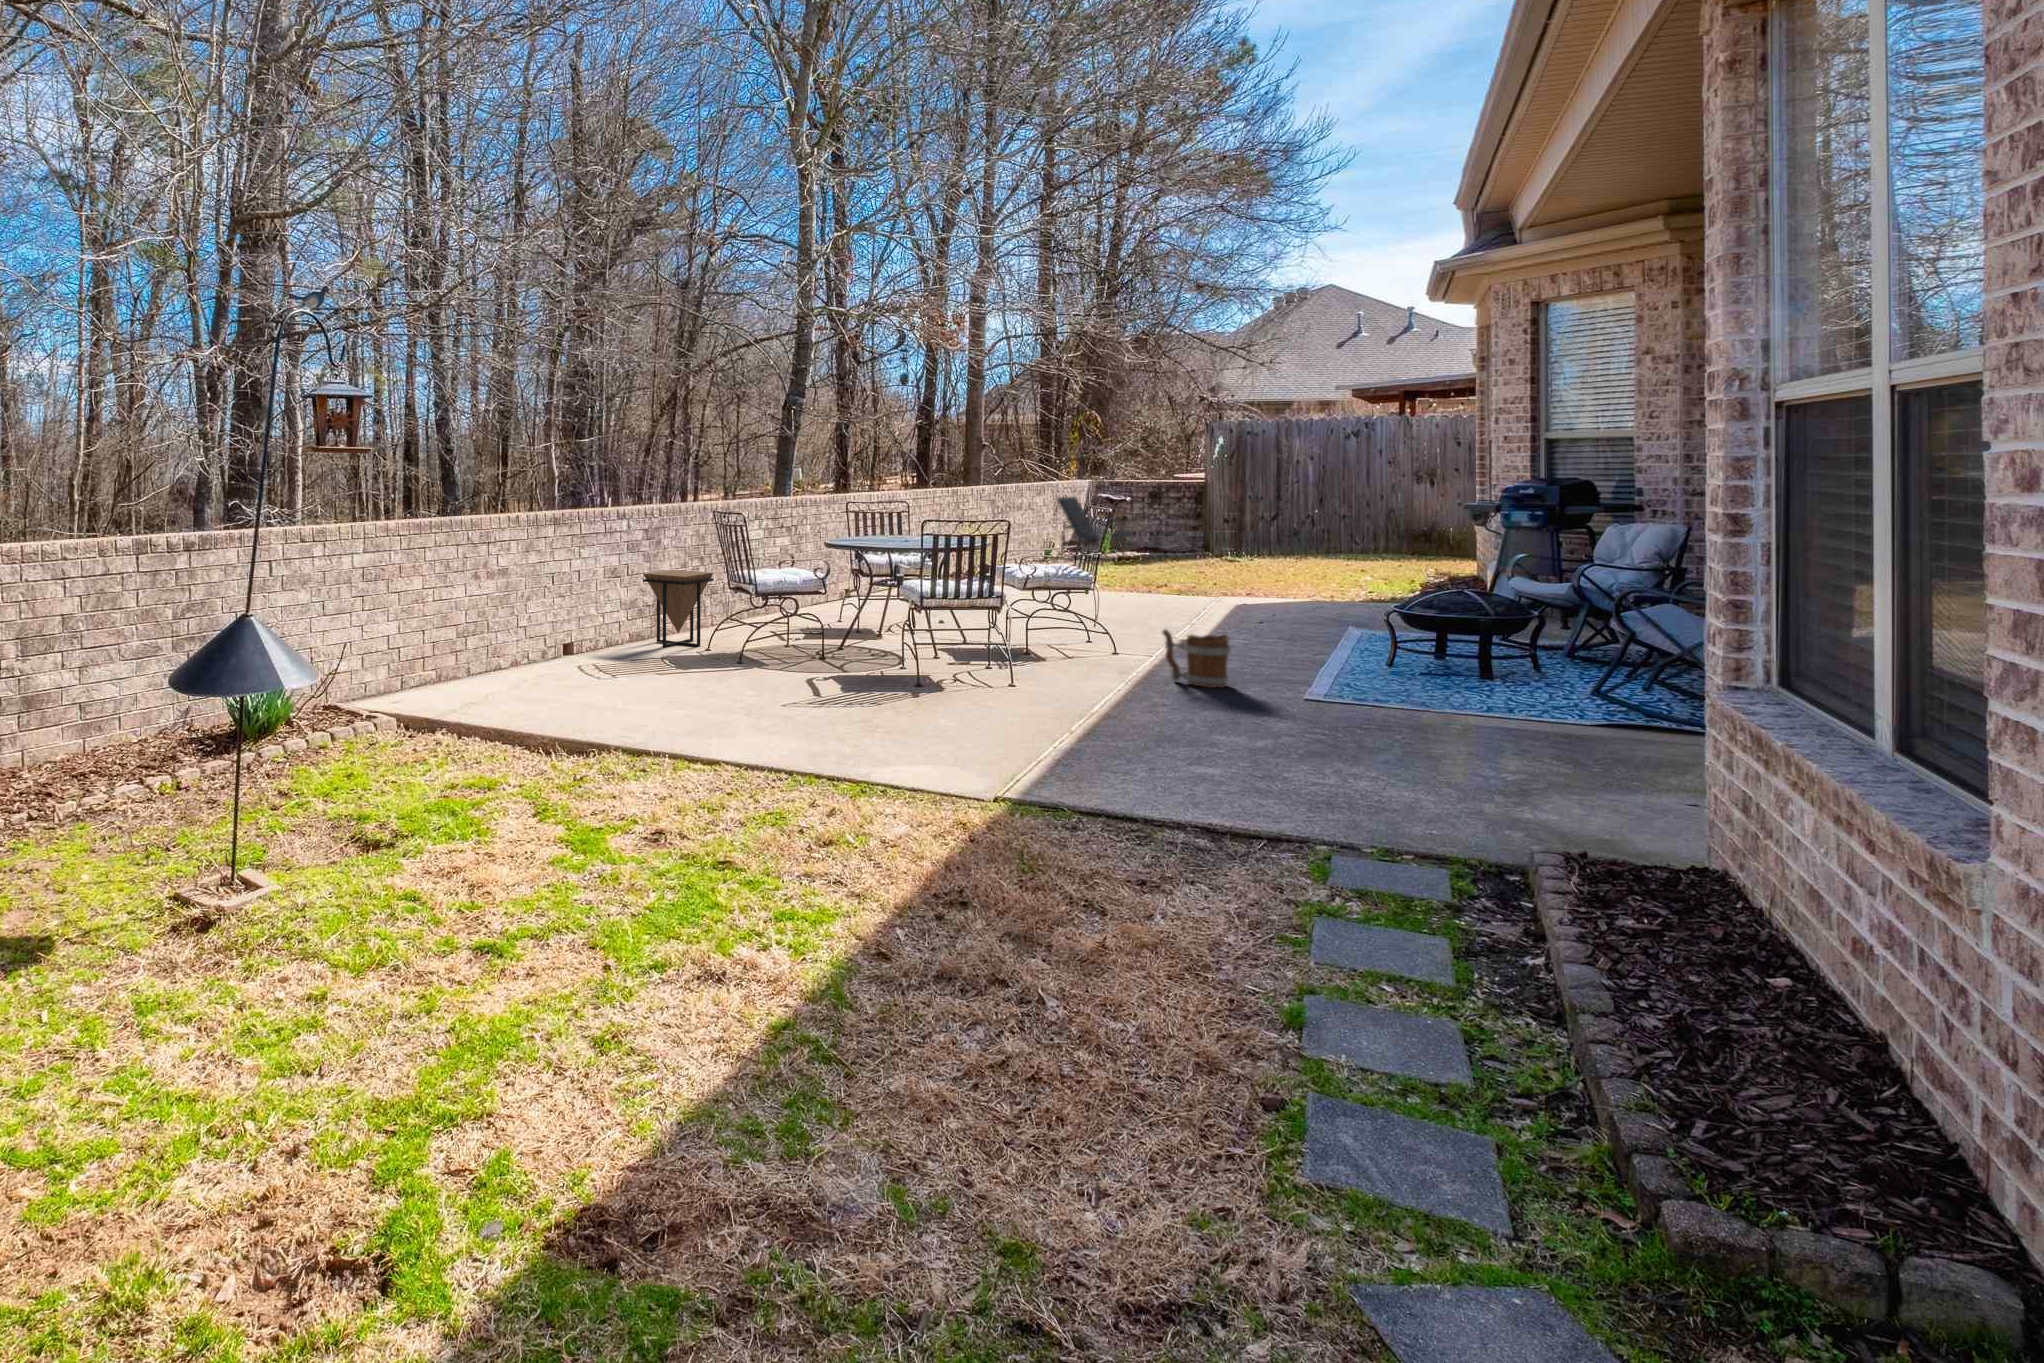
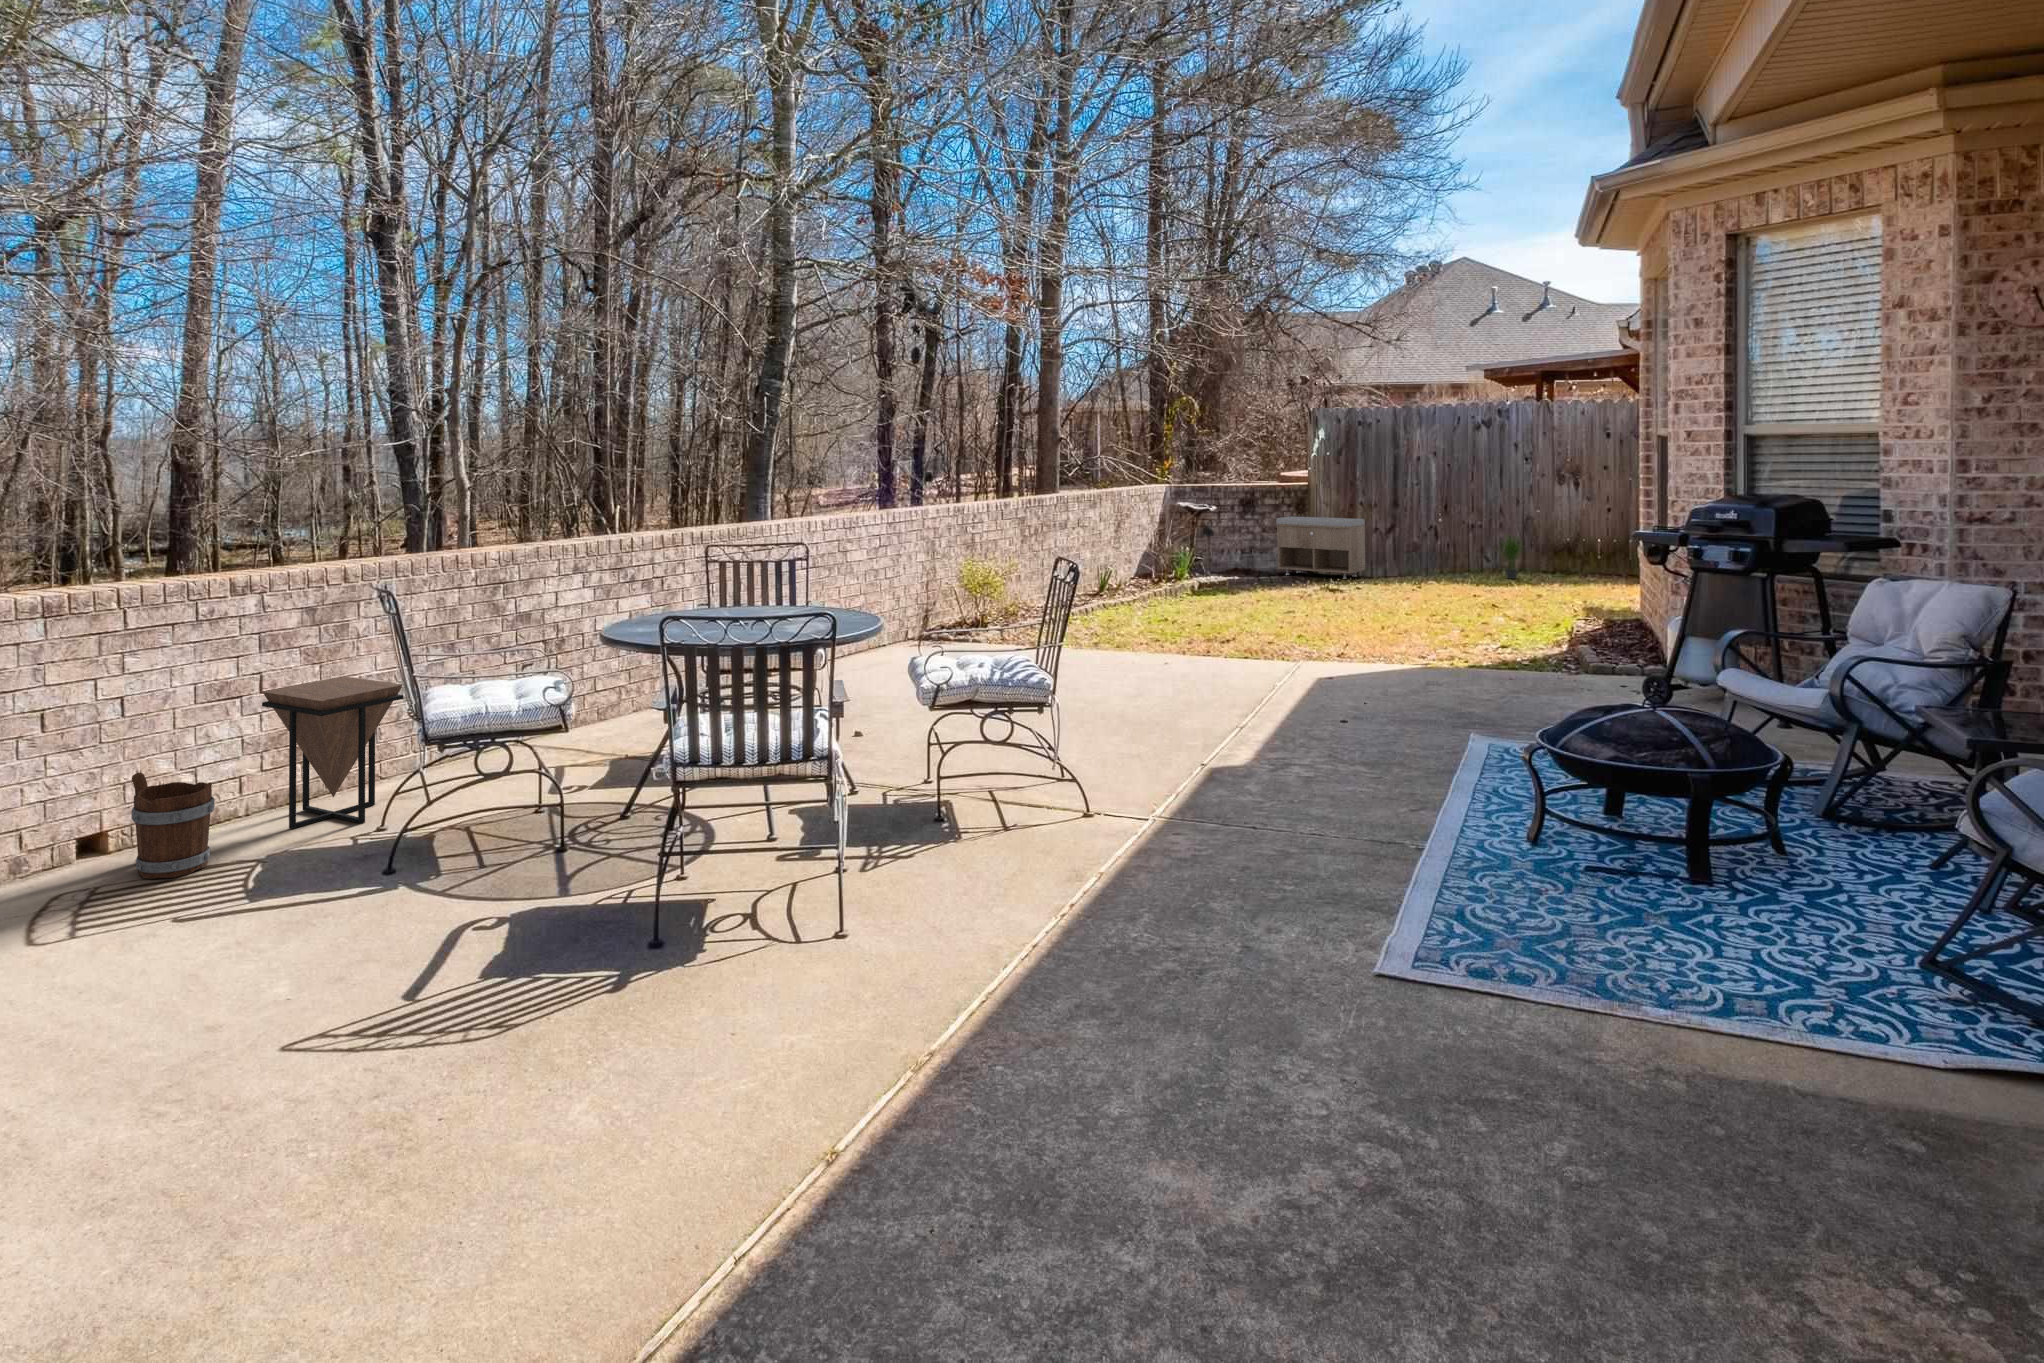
lounge chair: present [1058,497,1131,559] -> none [1124,506,1218,591]
storage bench: none [1176,507,1250,556] -> present [1276,516,1365,579]
potted plant: none [1355,519,1387,557] -> present [1500,537,1520,579]
bucket: present [1162,629,1231,688] -> present [131,773,215,879]

